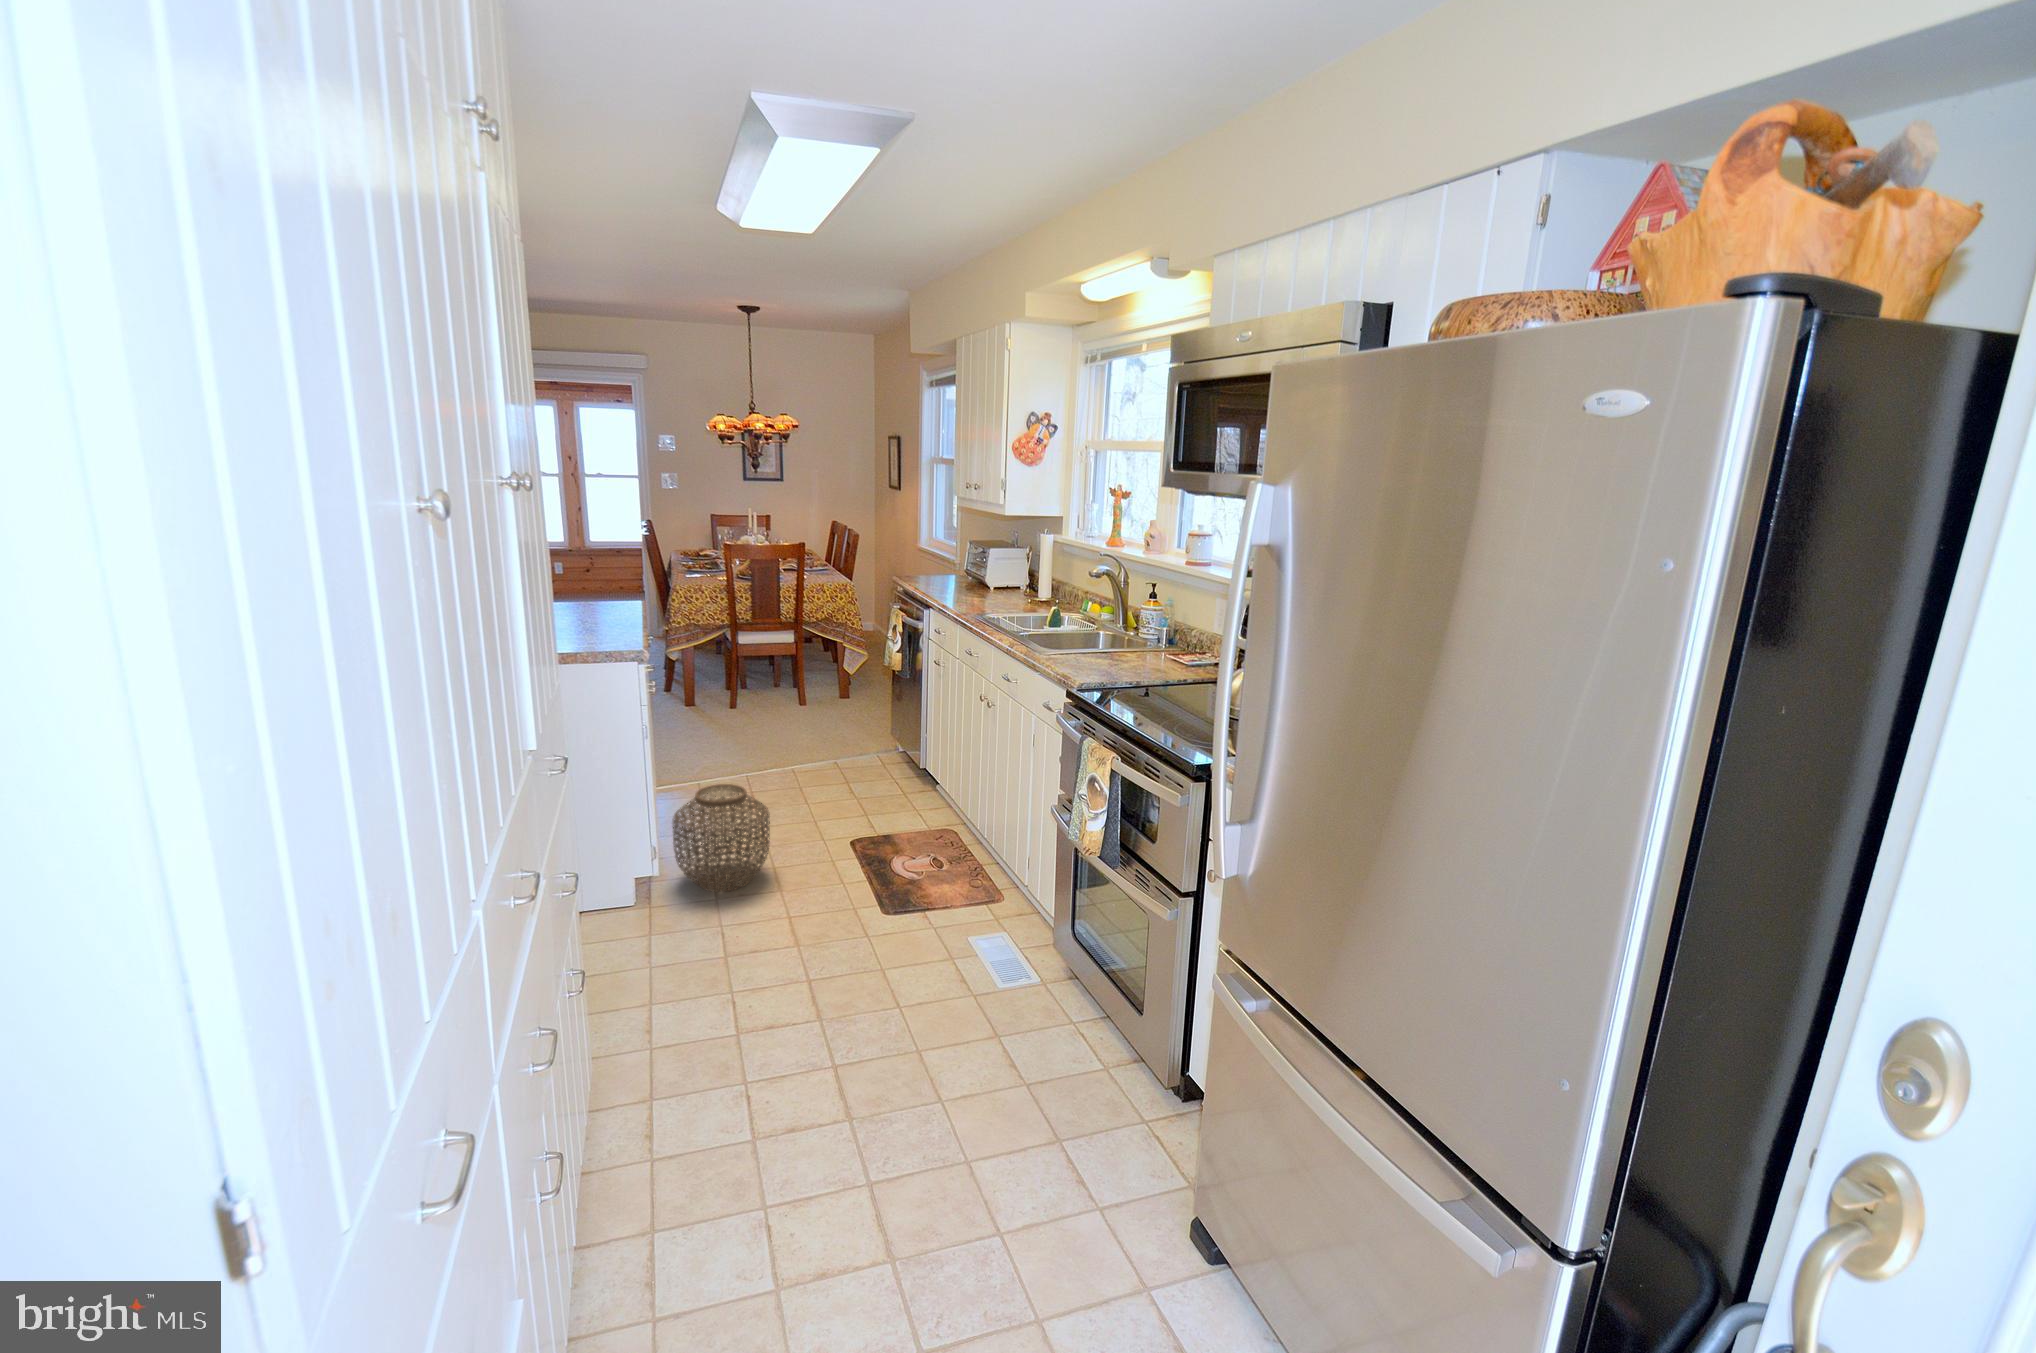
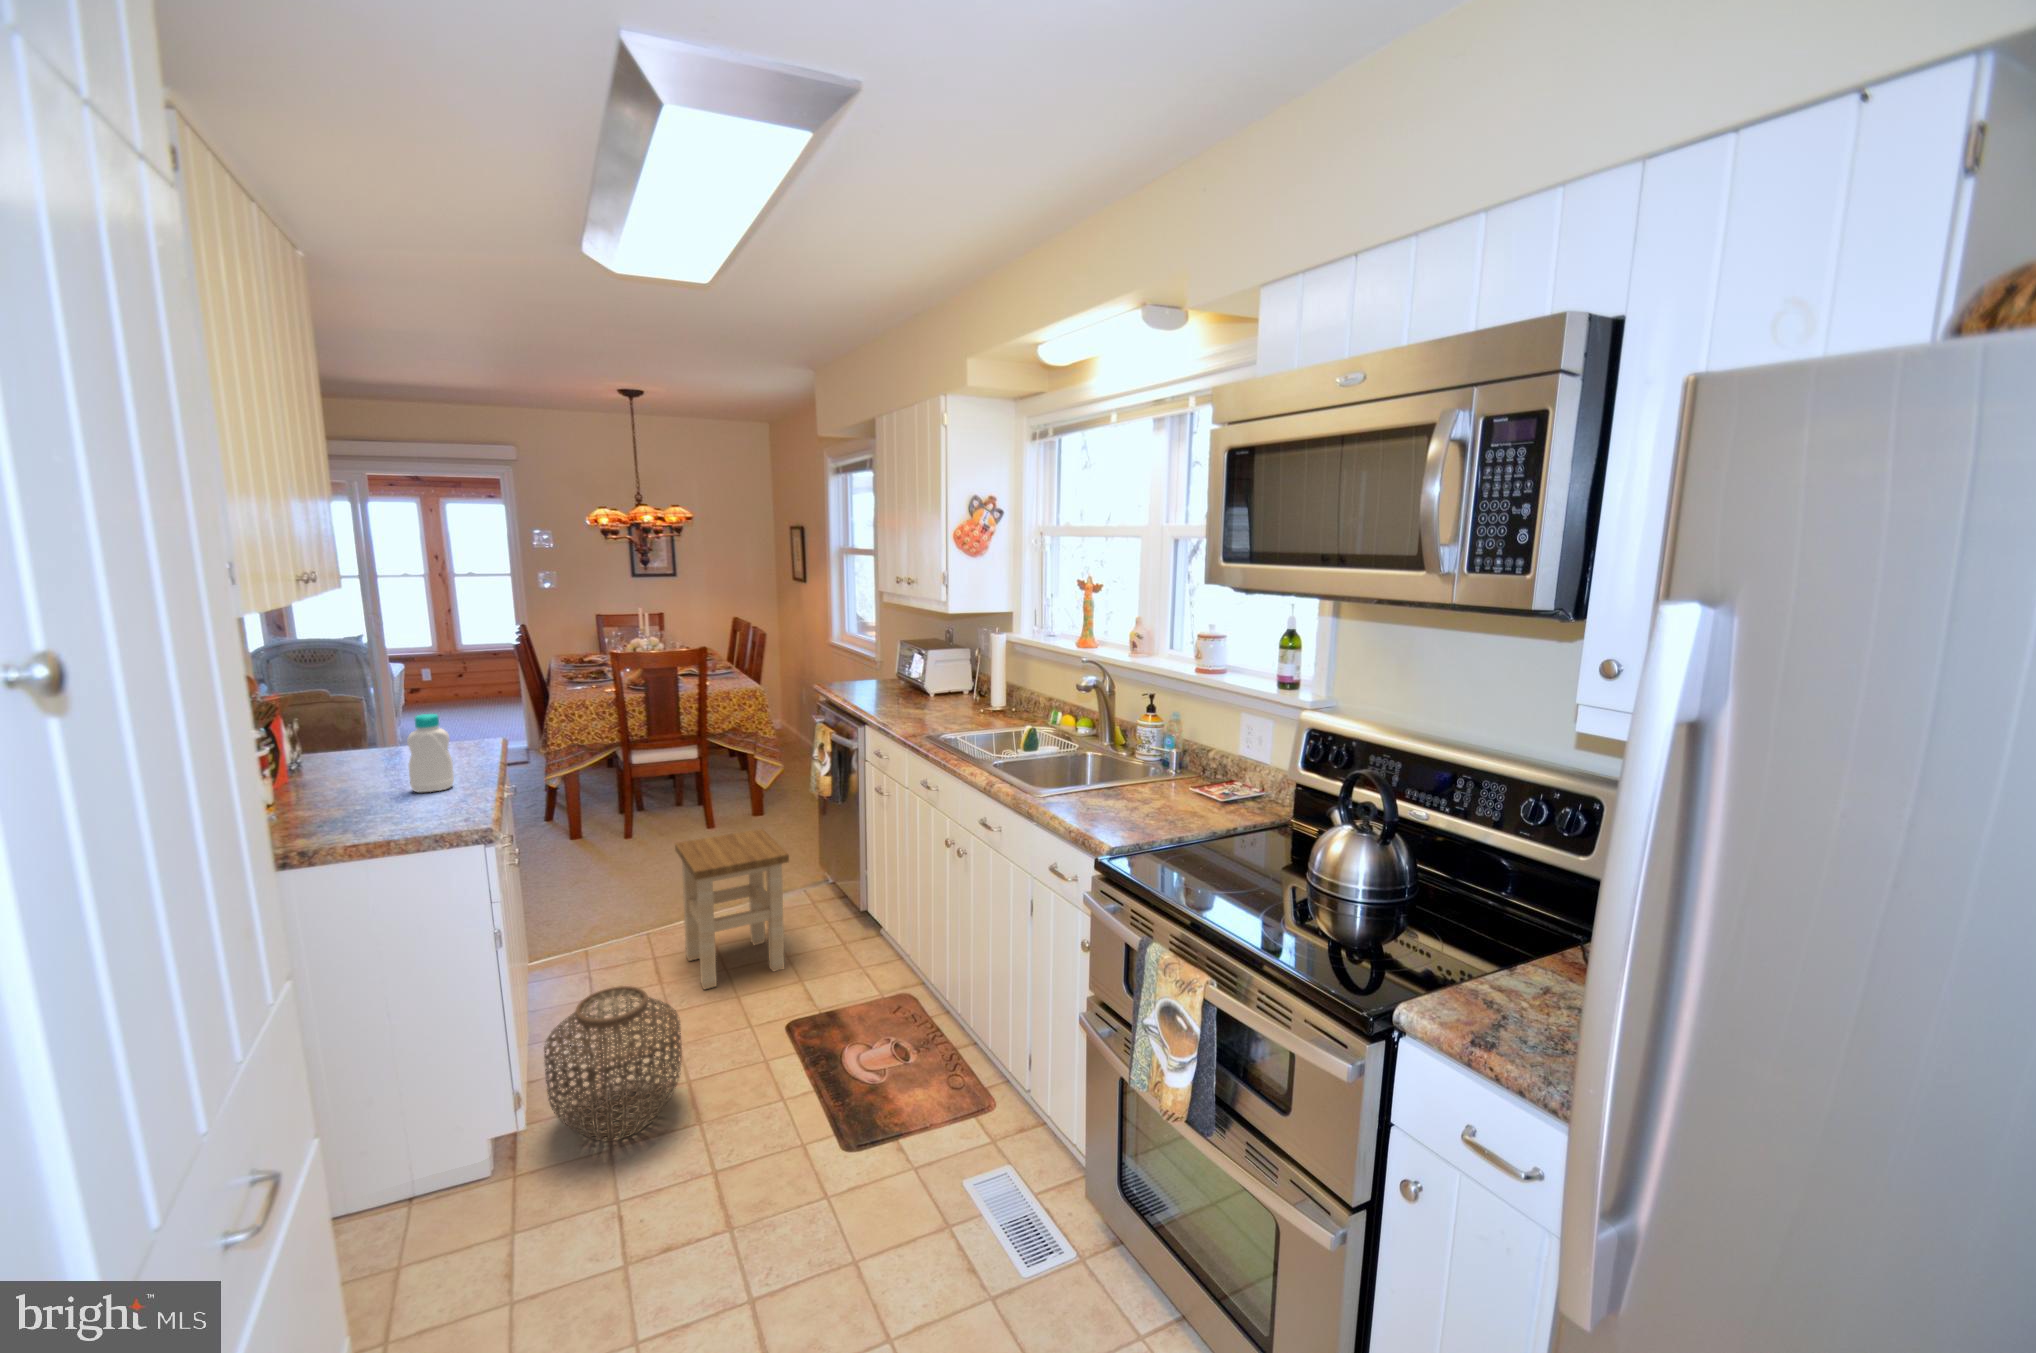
bottle: none [583,568,613,626] -> present [407,714,454,792]
stool: none [771,692,861,812] -> present [675,829,789,989]

